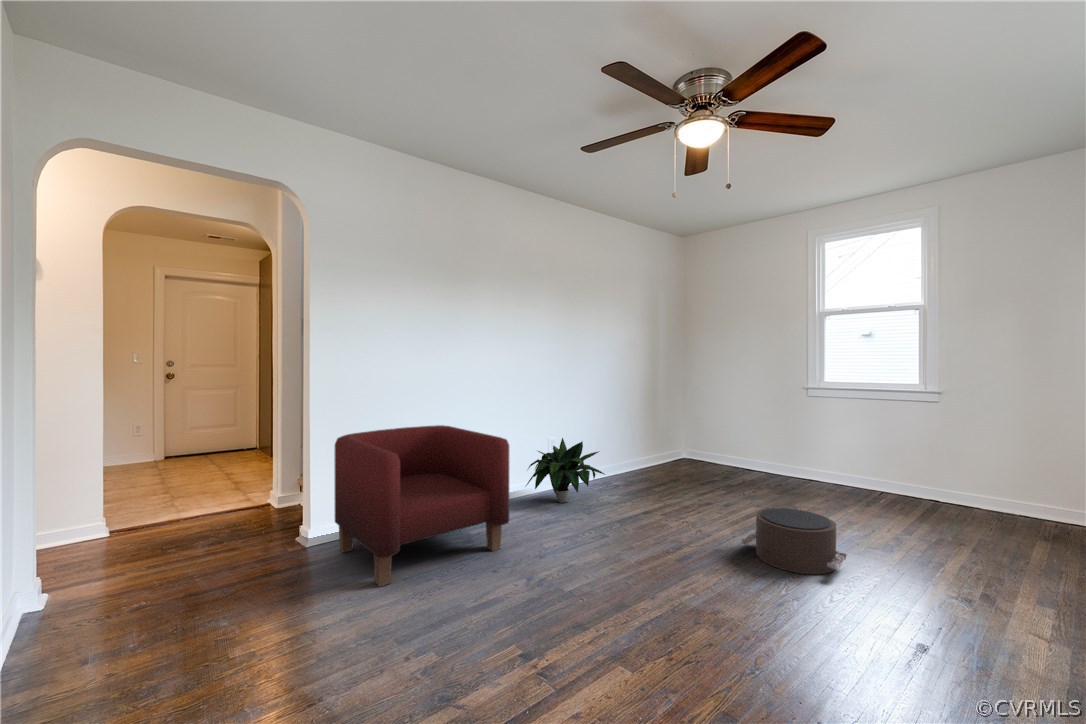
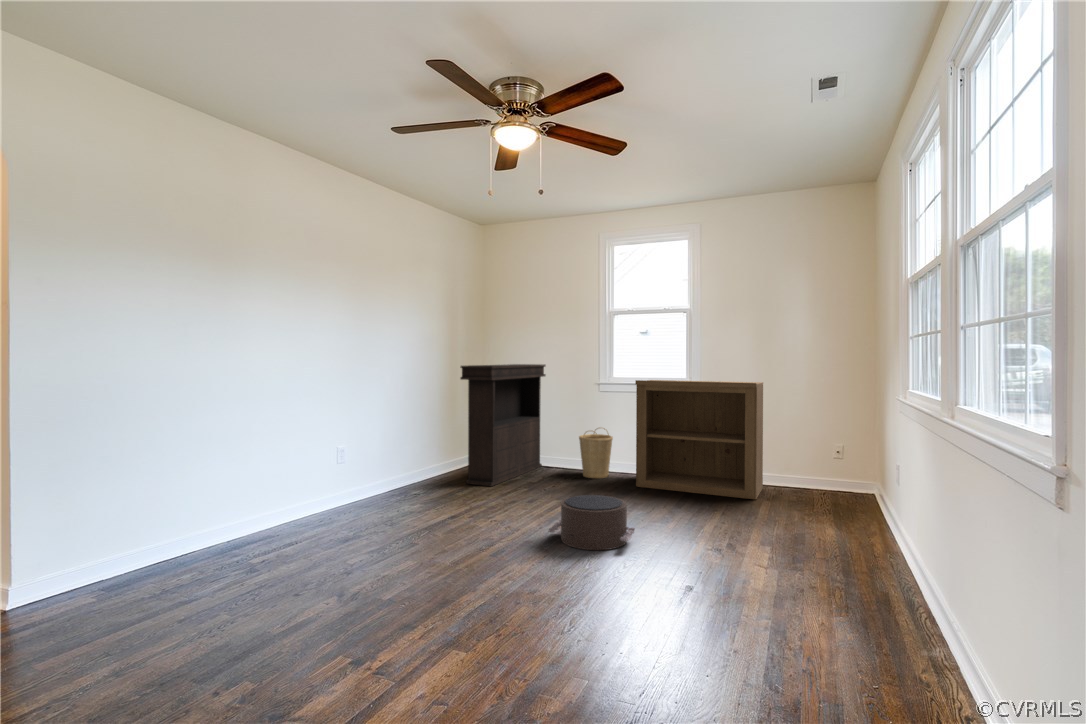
console table: none [660,367,748,484] -> present [460,364,546,486]
bookshelf: none [851,386,1035,536] -> present [635,380,763,499]
armchair: present [335,425,509,587] -> none [53,438,307,636]
basket: none [784,433,823,487] -> present [579,431,613,478]
potted plant: present [527,438,604,503] -> none [309,445,408,520]

